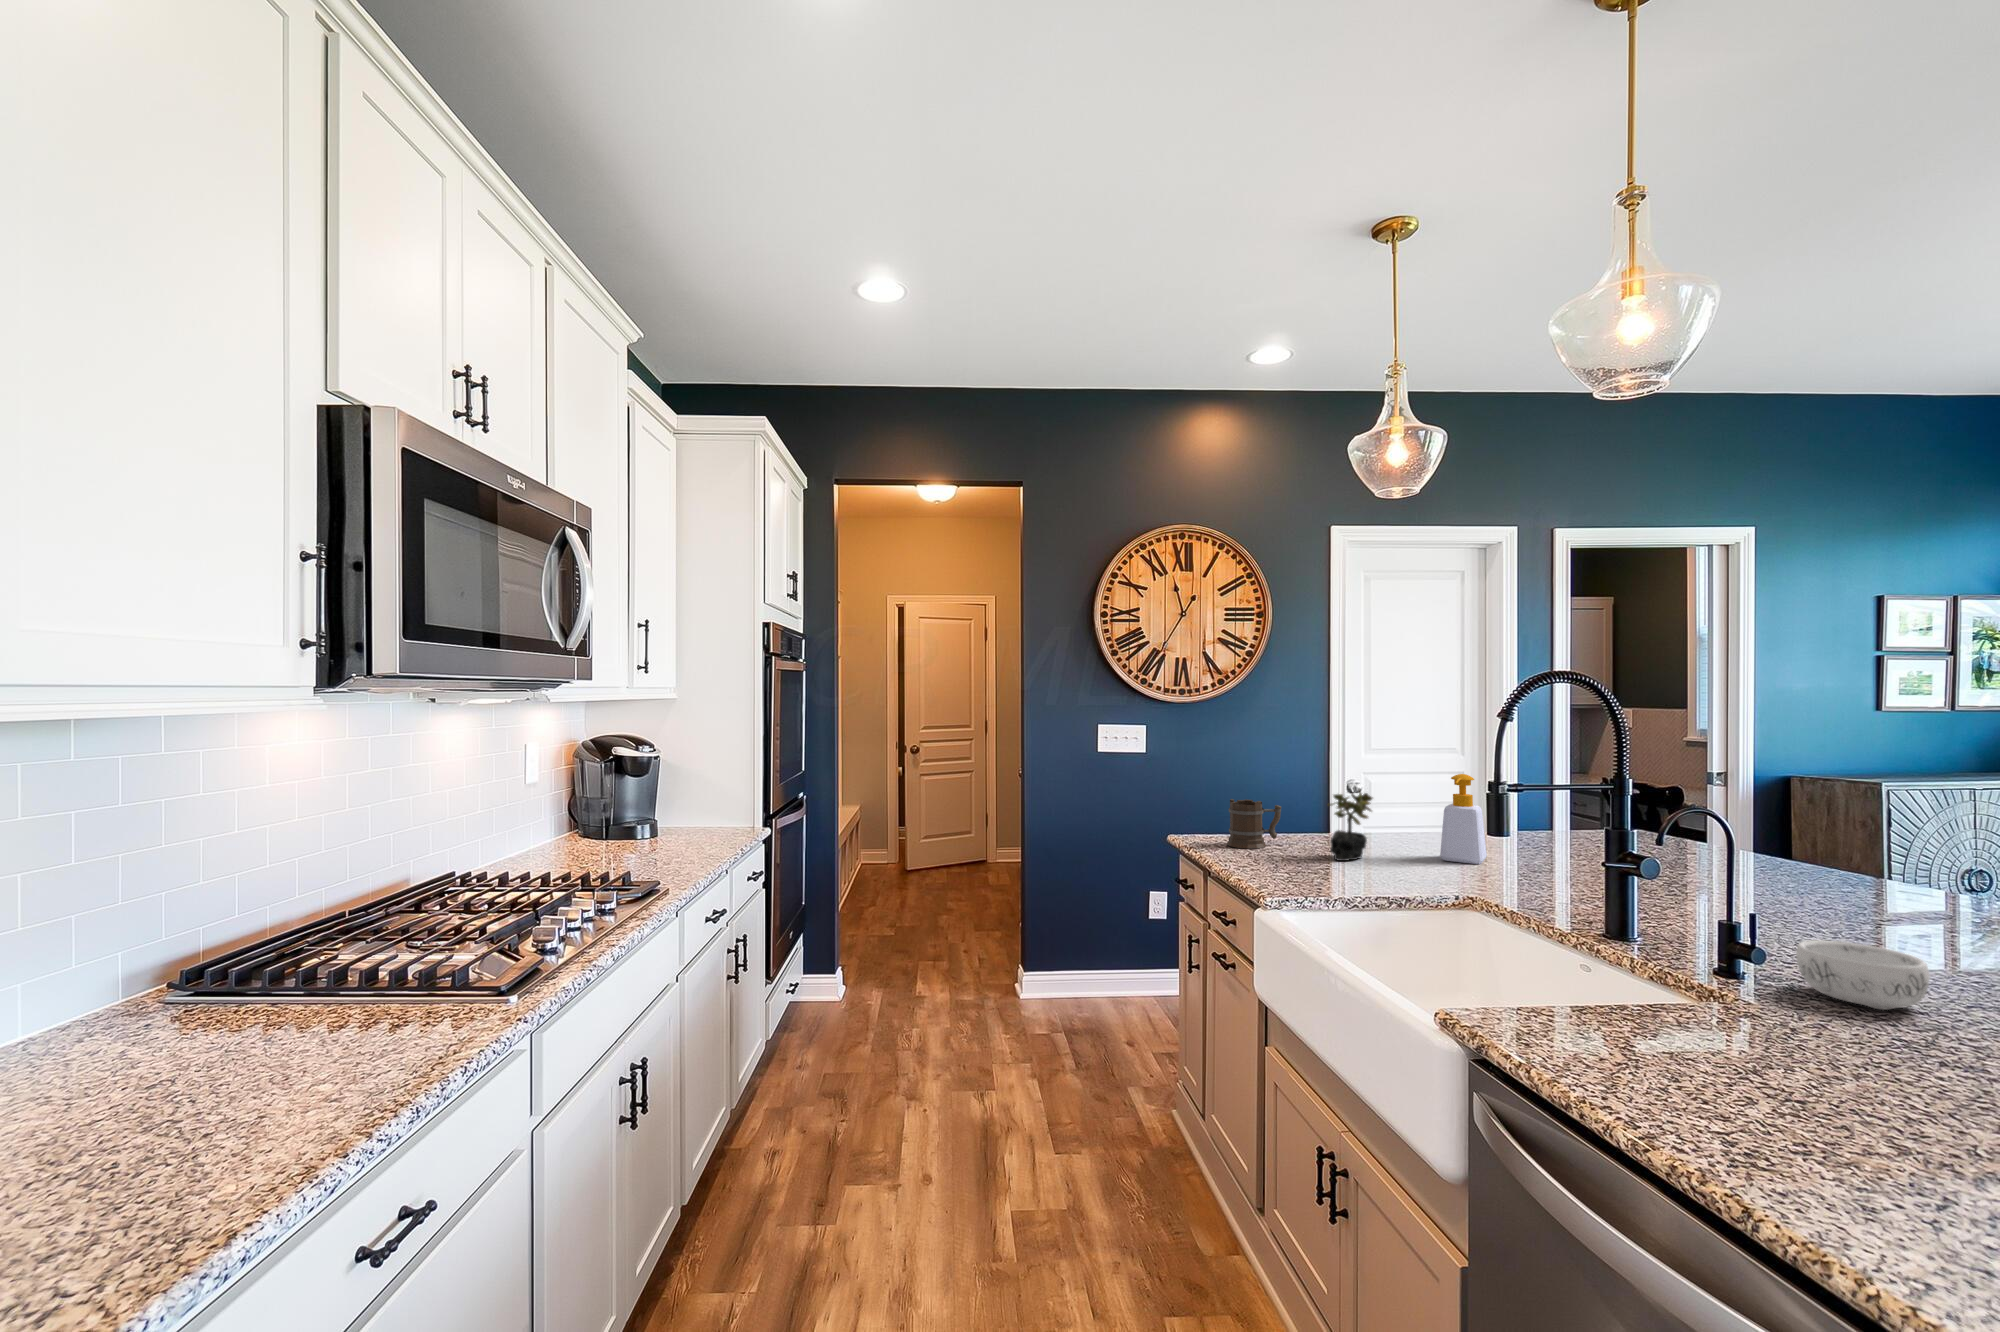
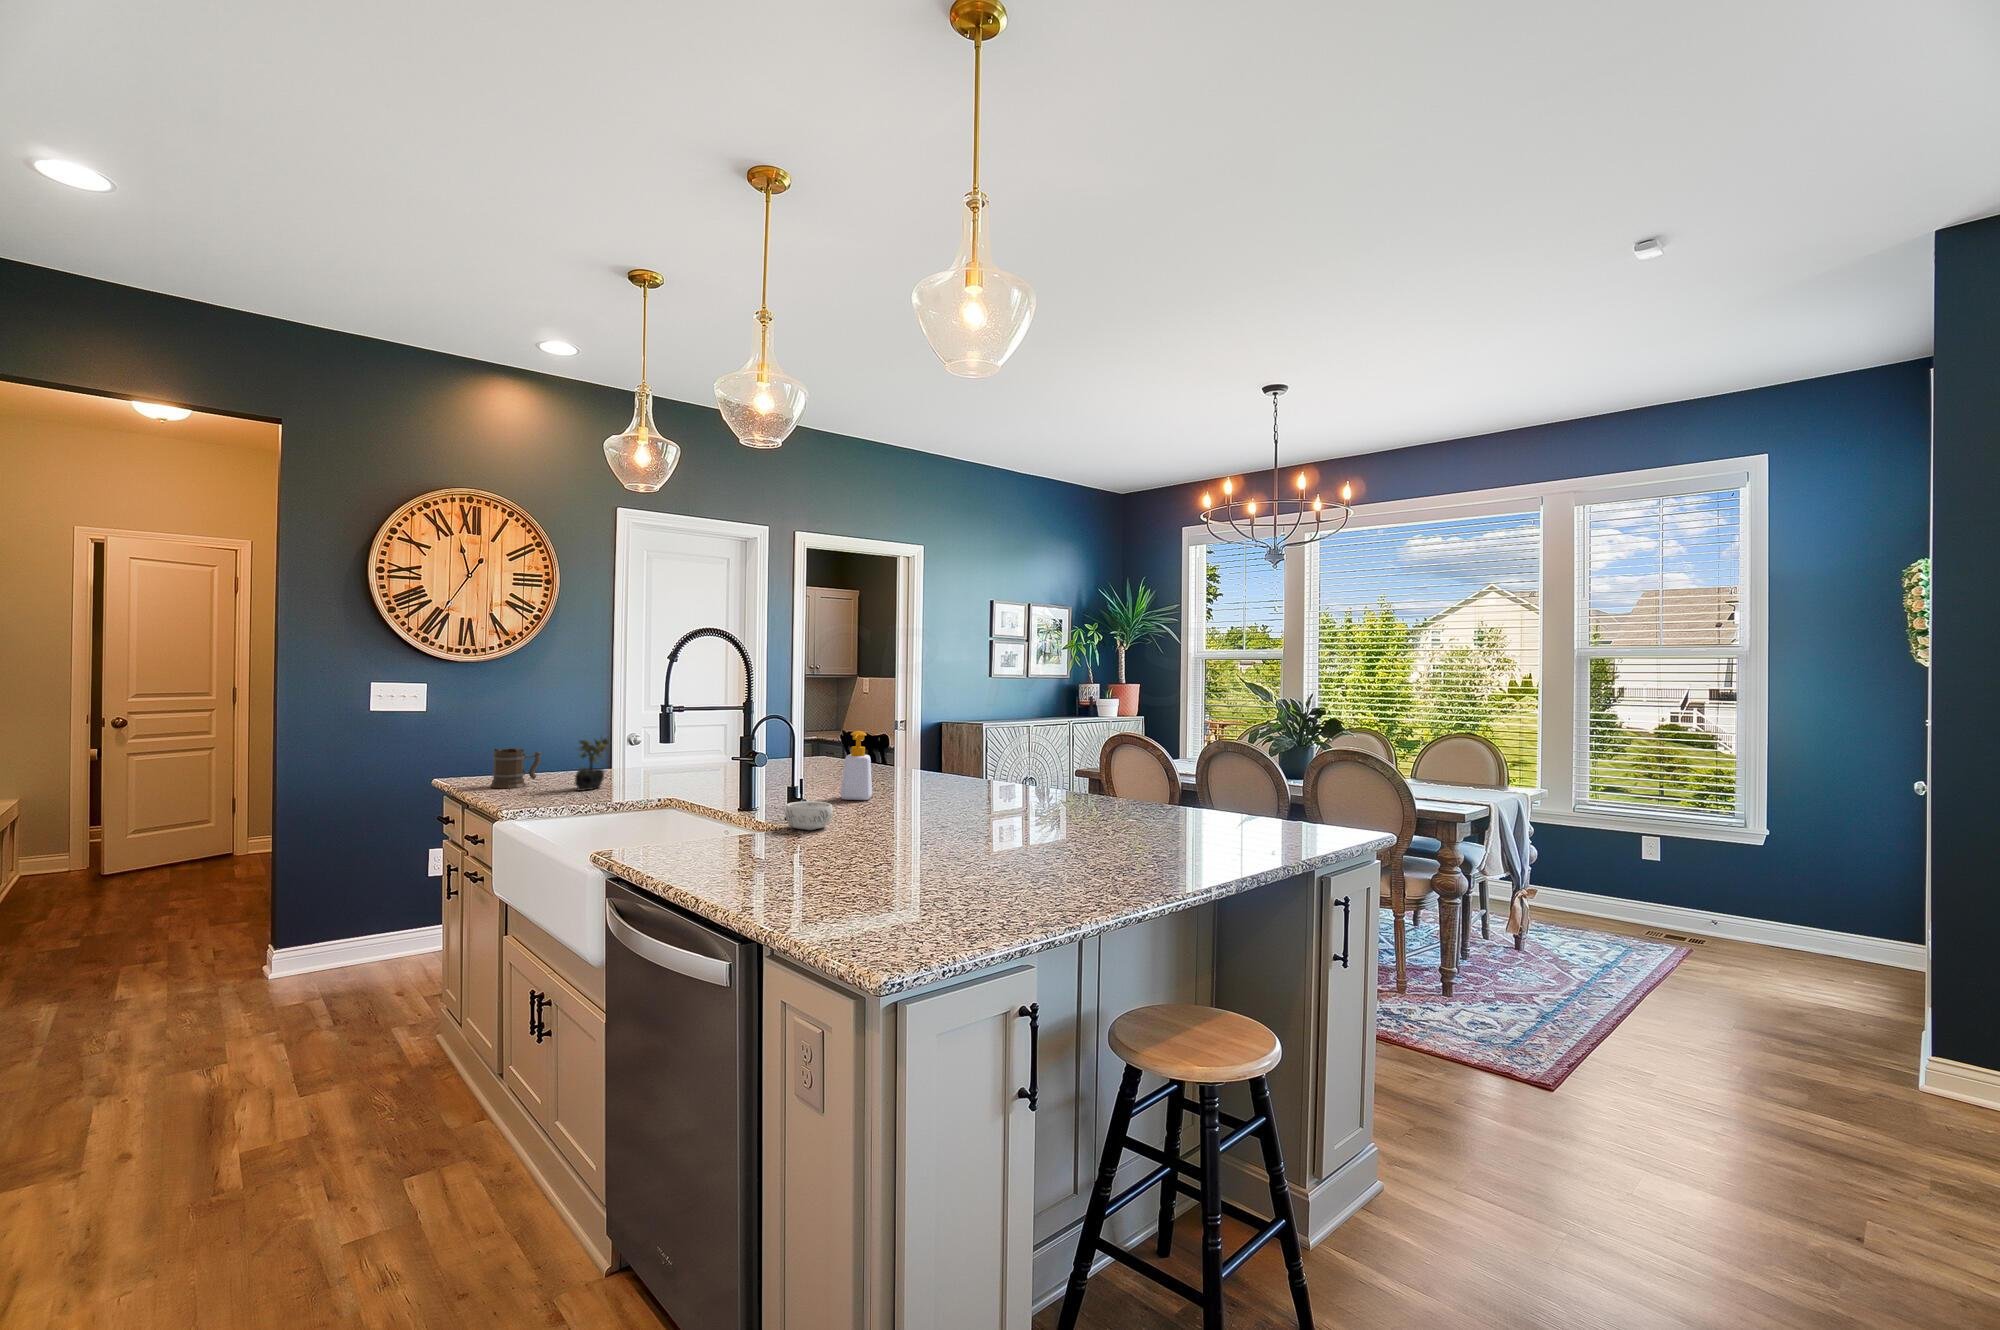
soap bottle: present [1440,774,1487,864] -> present [840,731,872,800]

